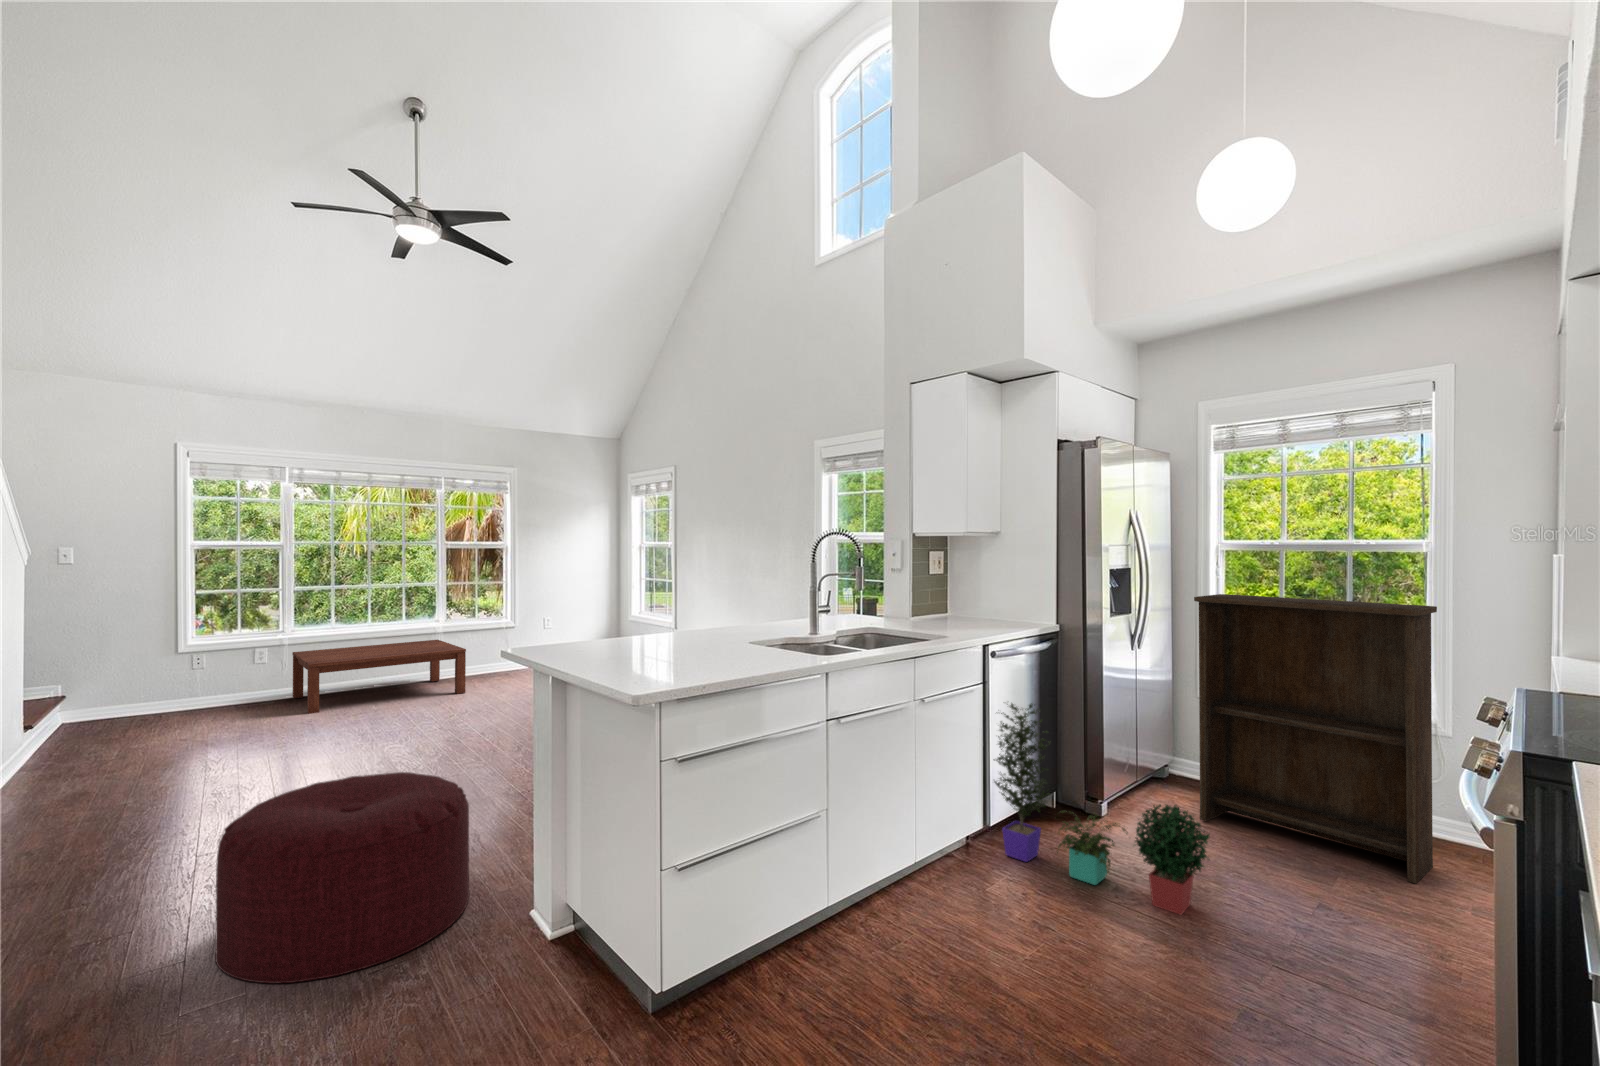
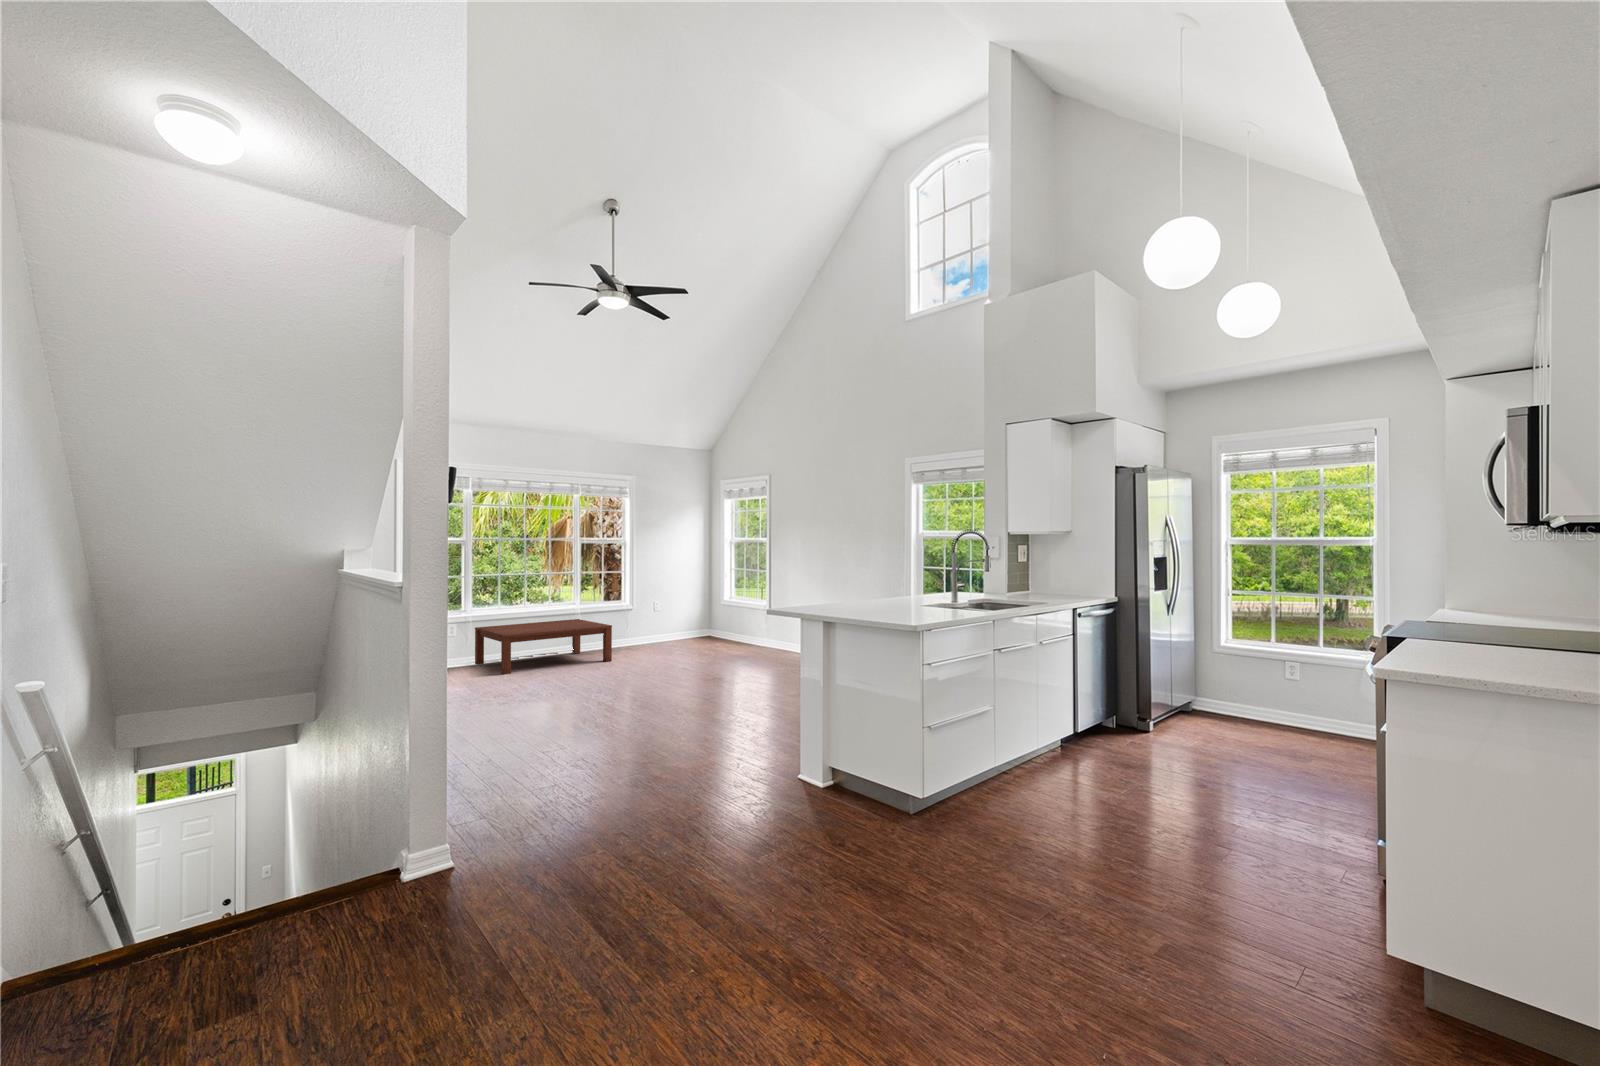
bookshelf: present [1194,594,1437,883] -> none [1214,576,1379,762]
potted plant: present [994,703,1210,915] -> none [1079,646,1233,776]
ottoman: present [215,772,469,983] -> none [618,691,757,804]

